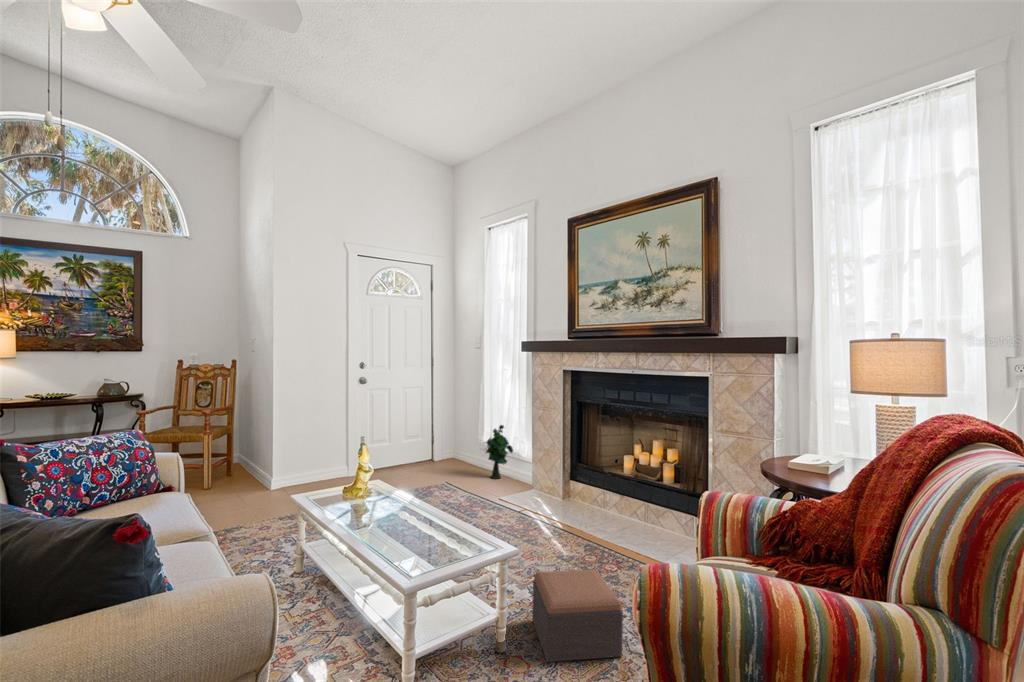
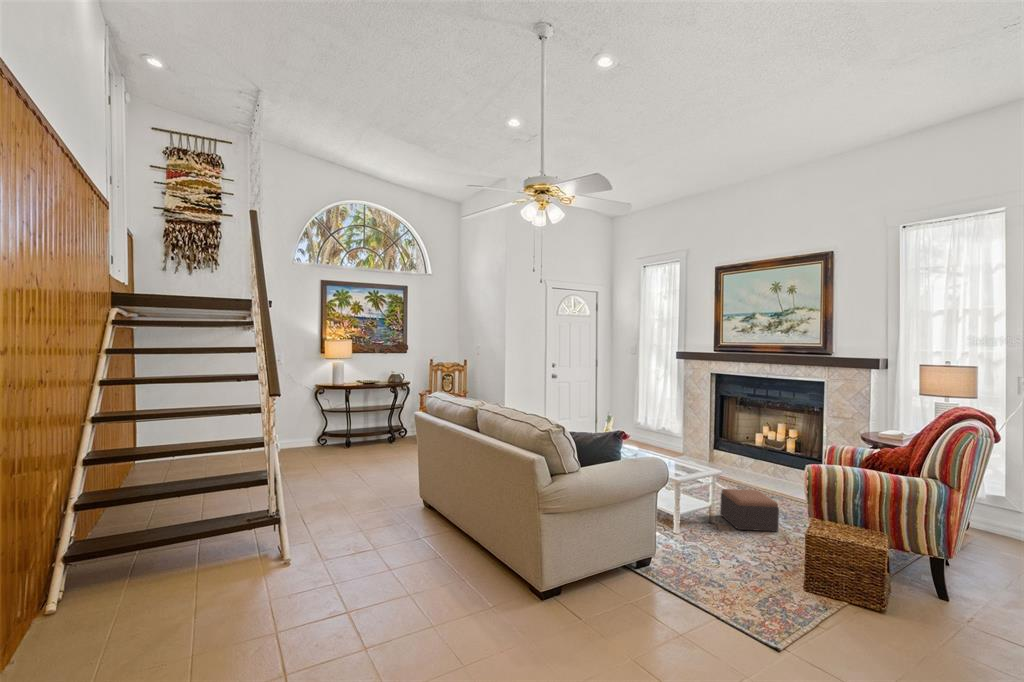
decorative plant: present [486,425,513,479] -> none [641,410,664,448]

